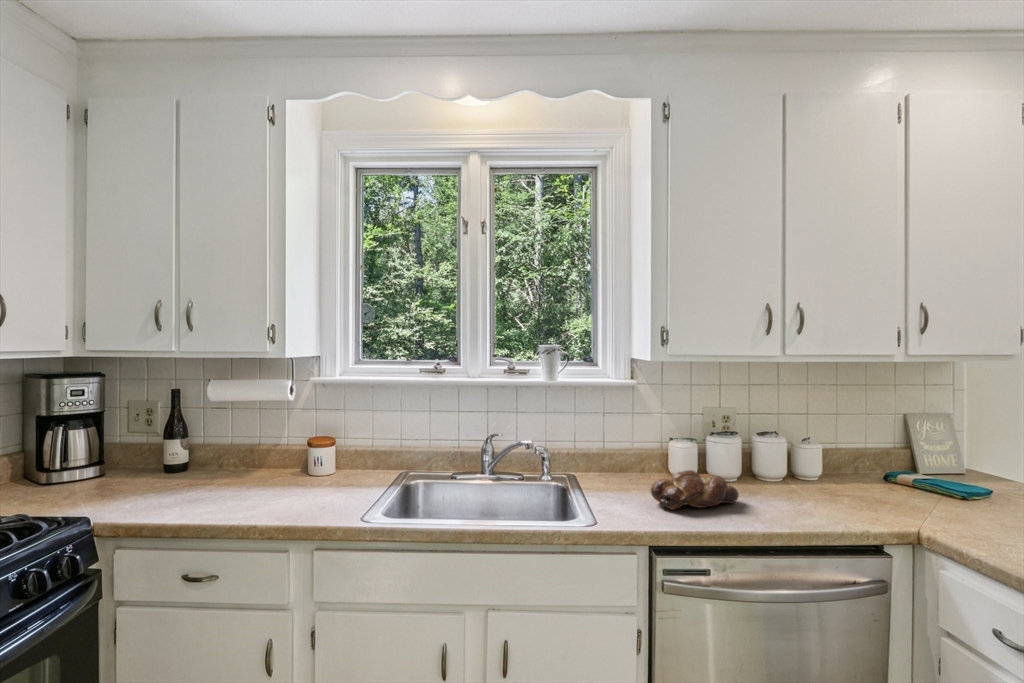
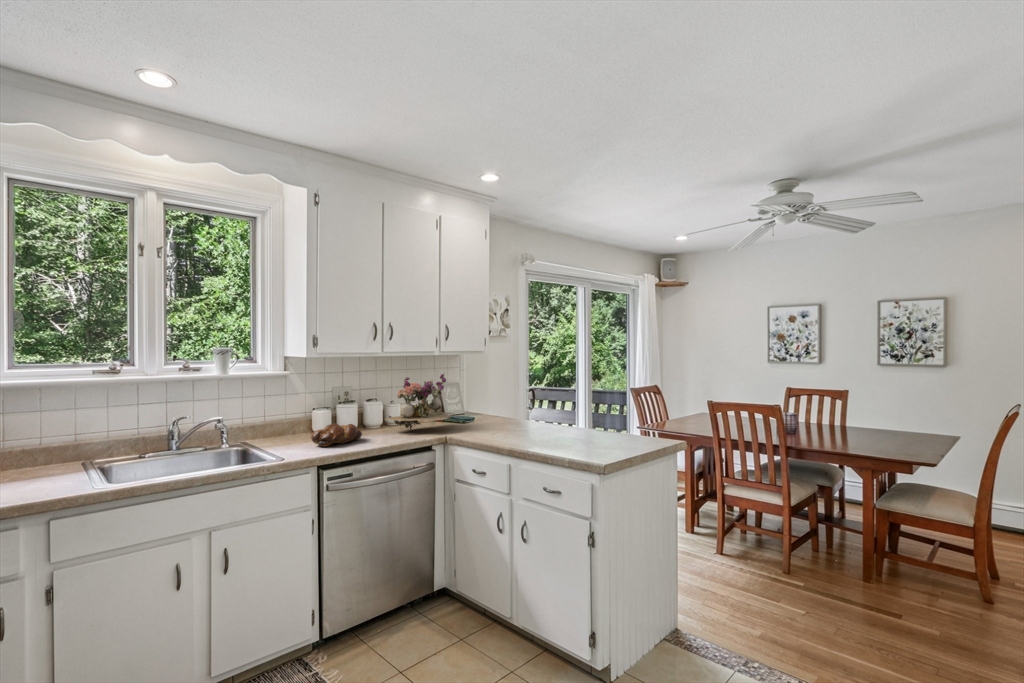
flower arrangement: none [784,397,940,500] -> present [385,373,454,429]

